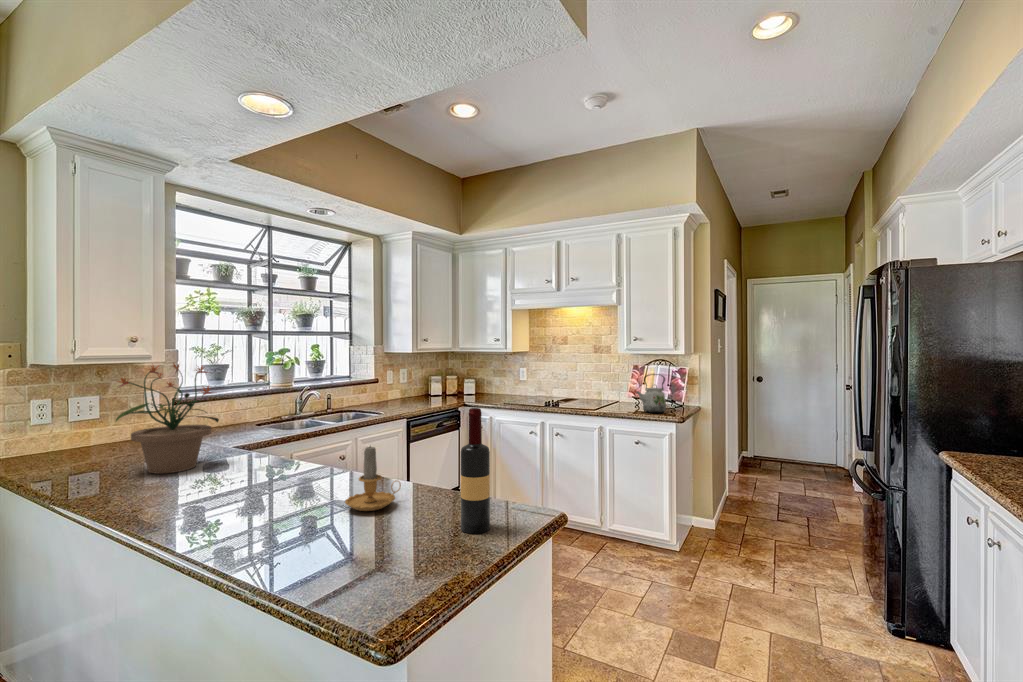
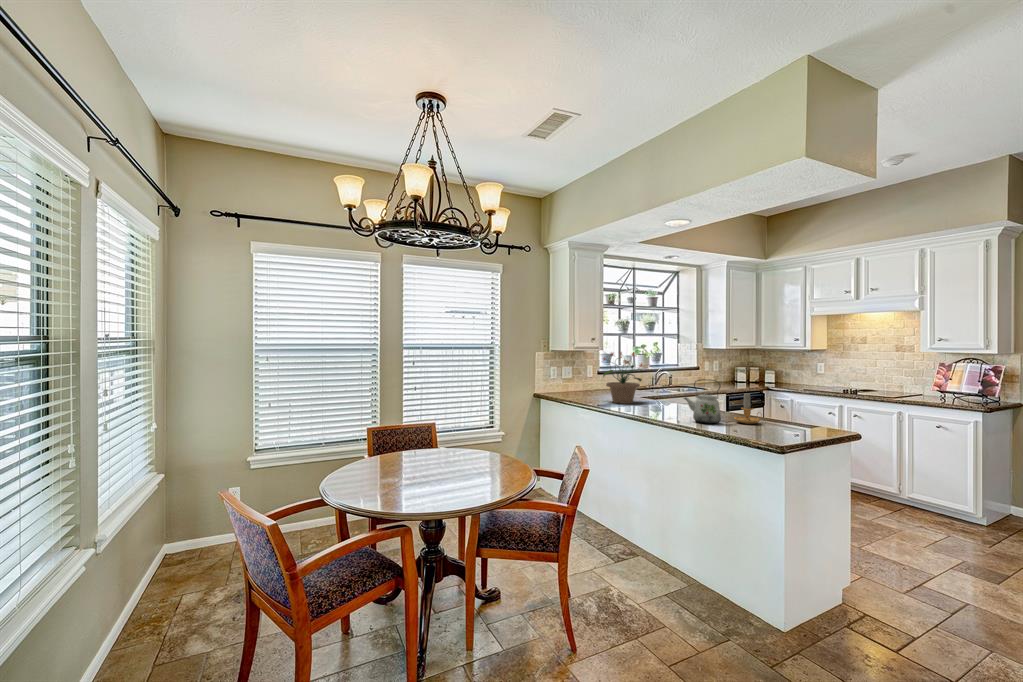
kettle: present [636,374,666,413] -> present [684,379,721,424]
wine bottle: present [461,408,490,534] -> none [805,375,822,435]

